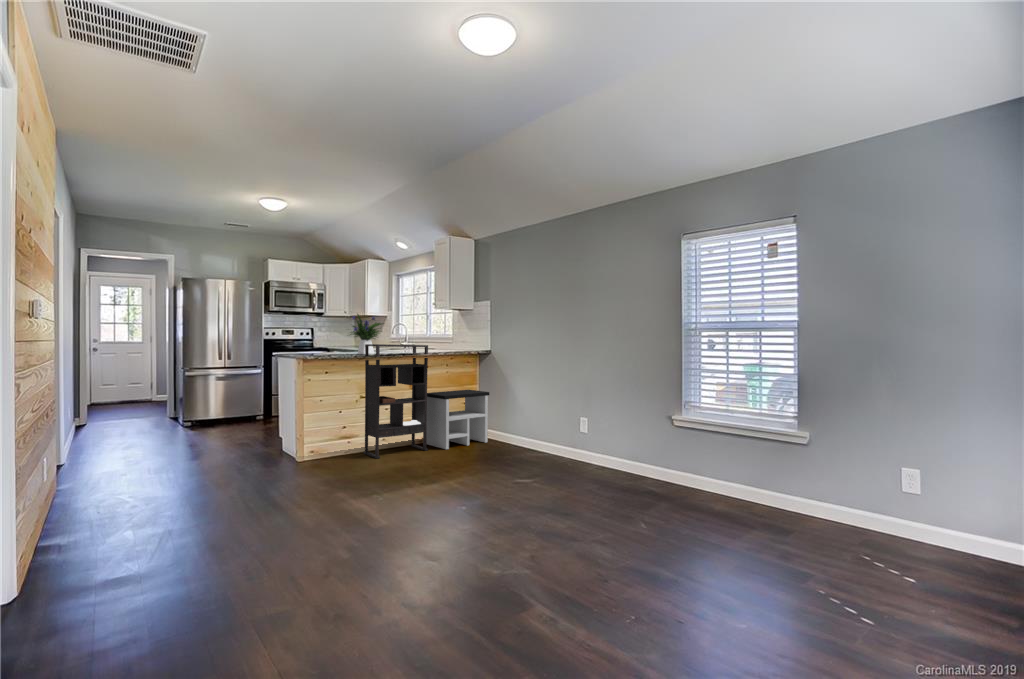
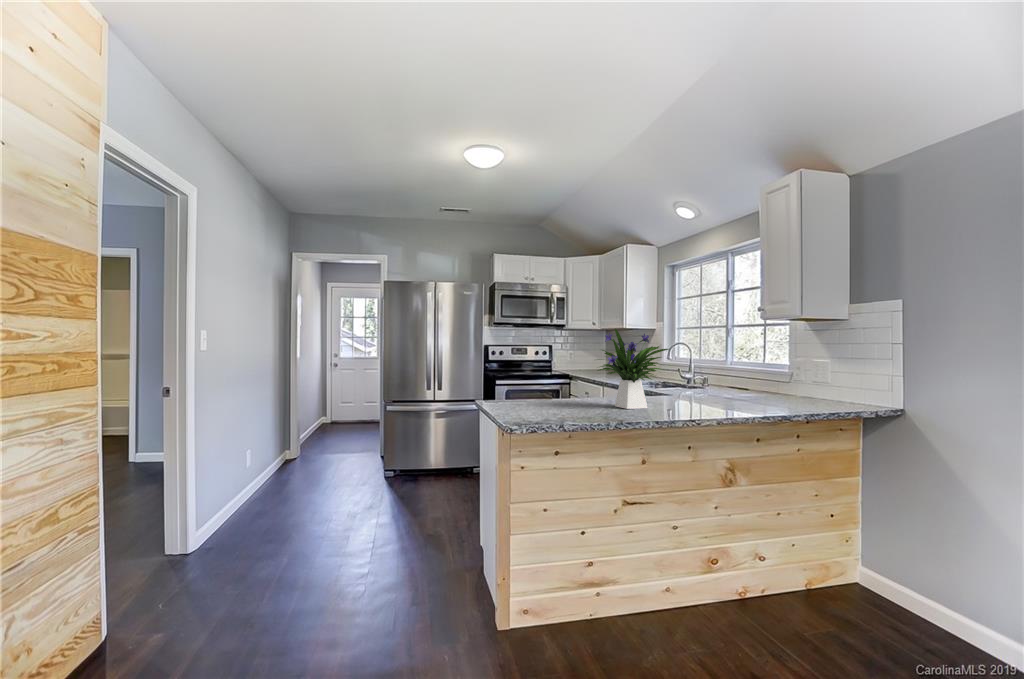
bookshelf: present [364,344,428,459] -> none [627,394,772,657]
side table: present [426,390,489,449] -> none [754,490,918,647]

